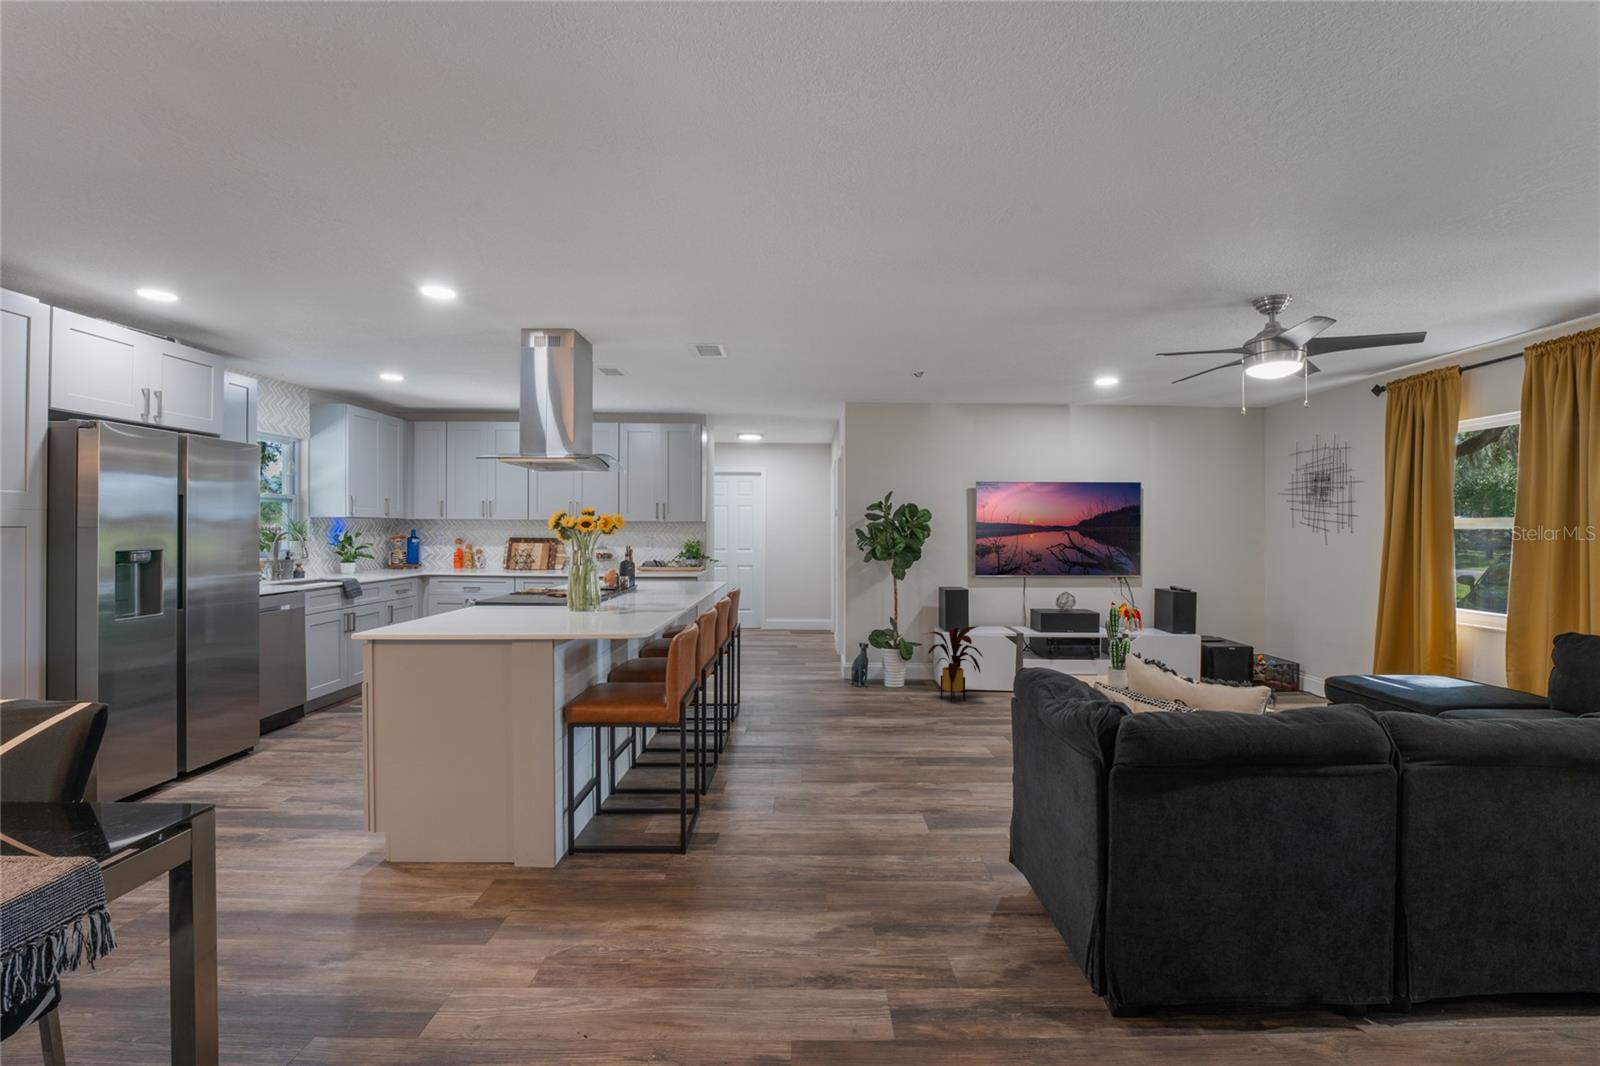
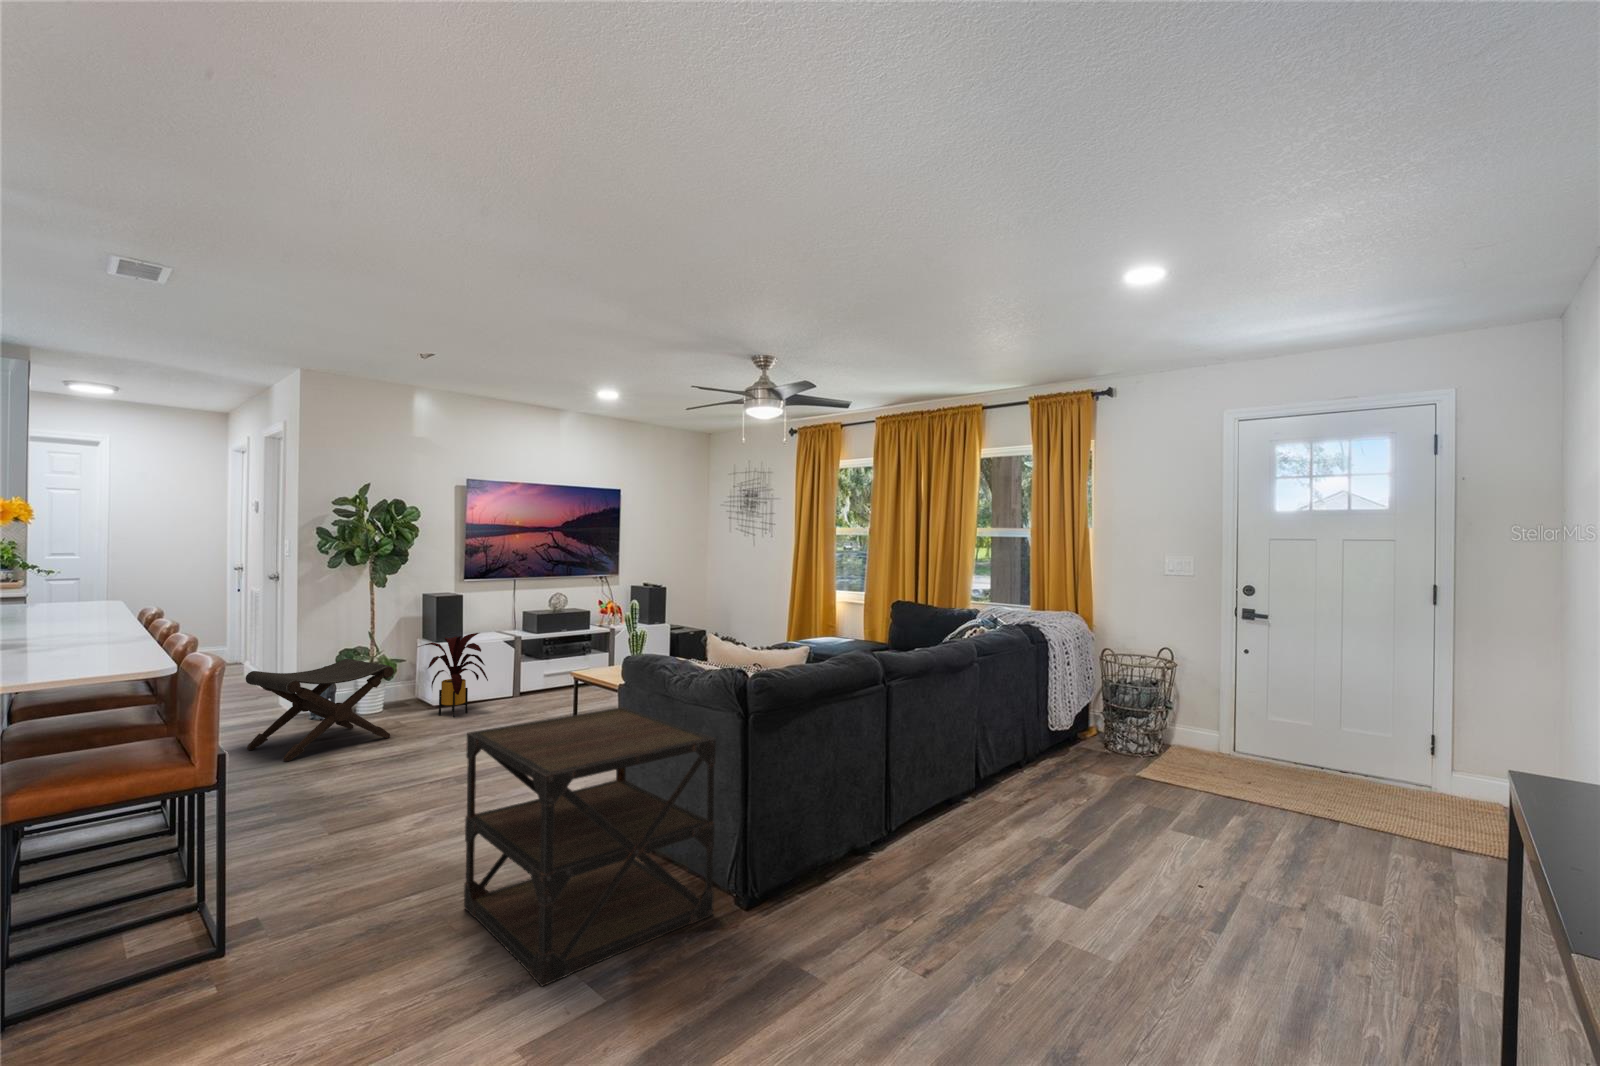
footstool: none [793,639,893,716] -> present [246,659,394,761]
side table: none [838,715,1066,994] -> present [464,707,716,986]

